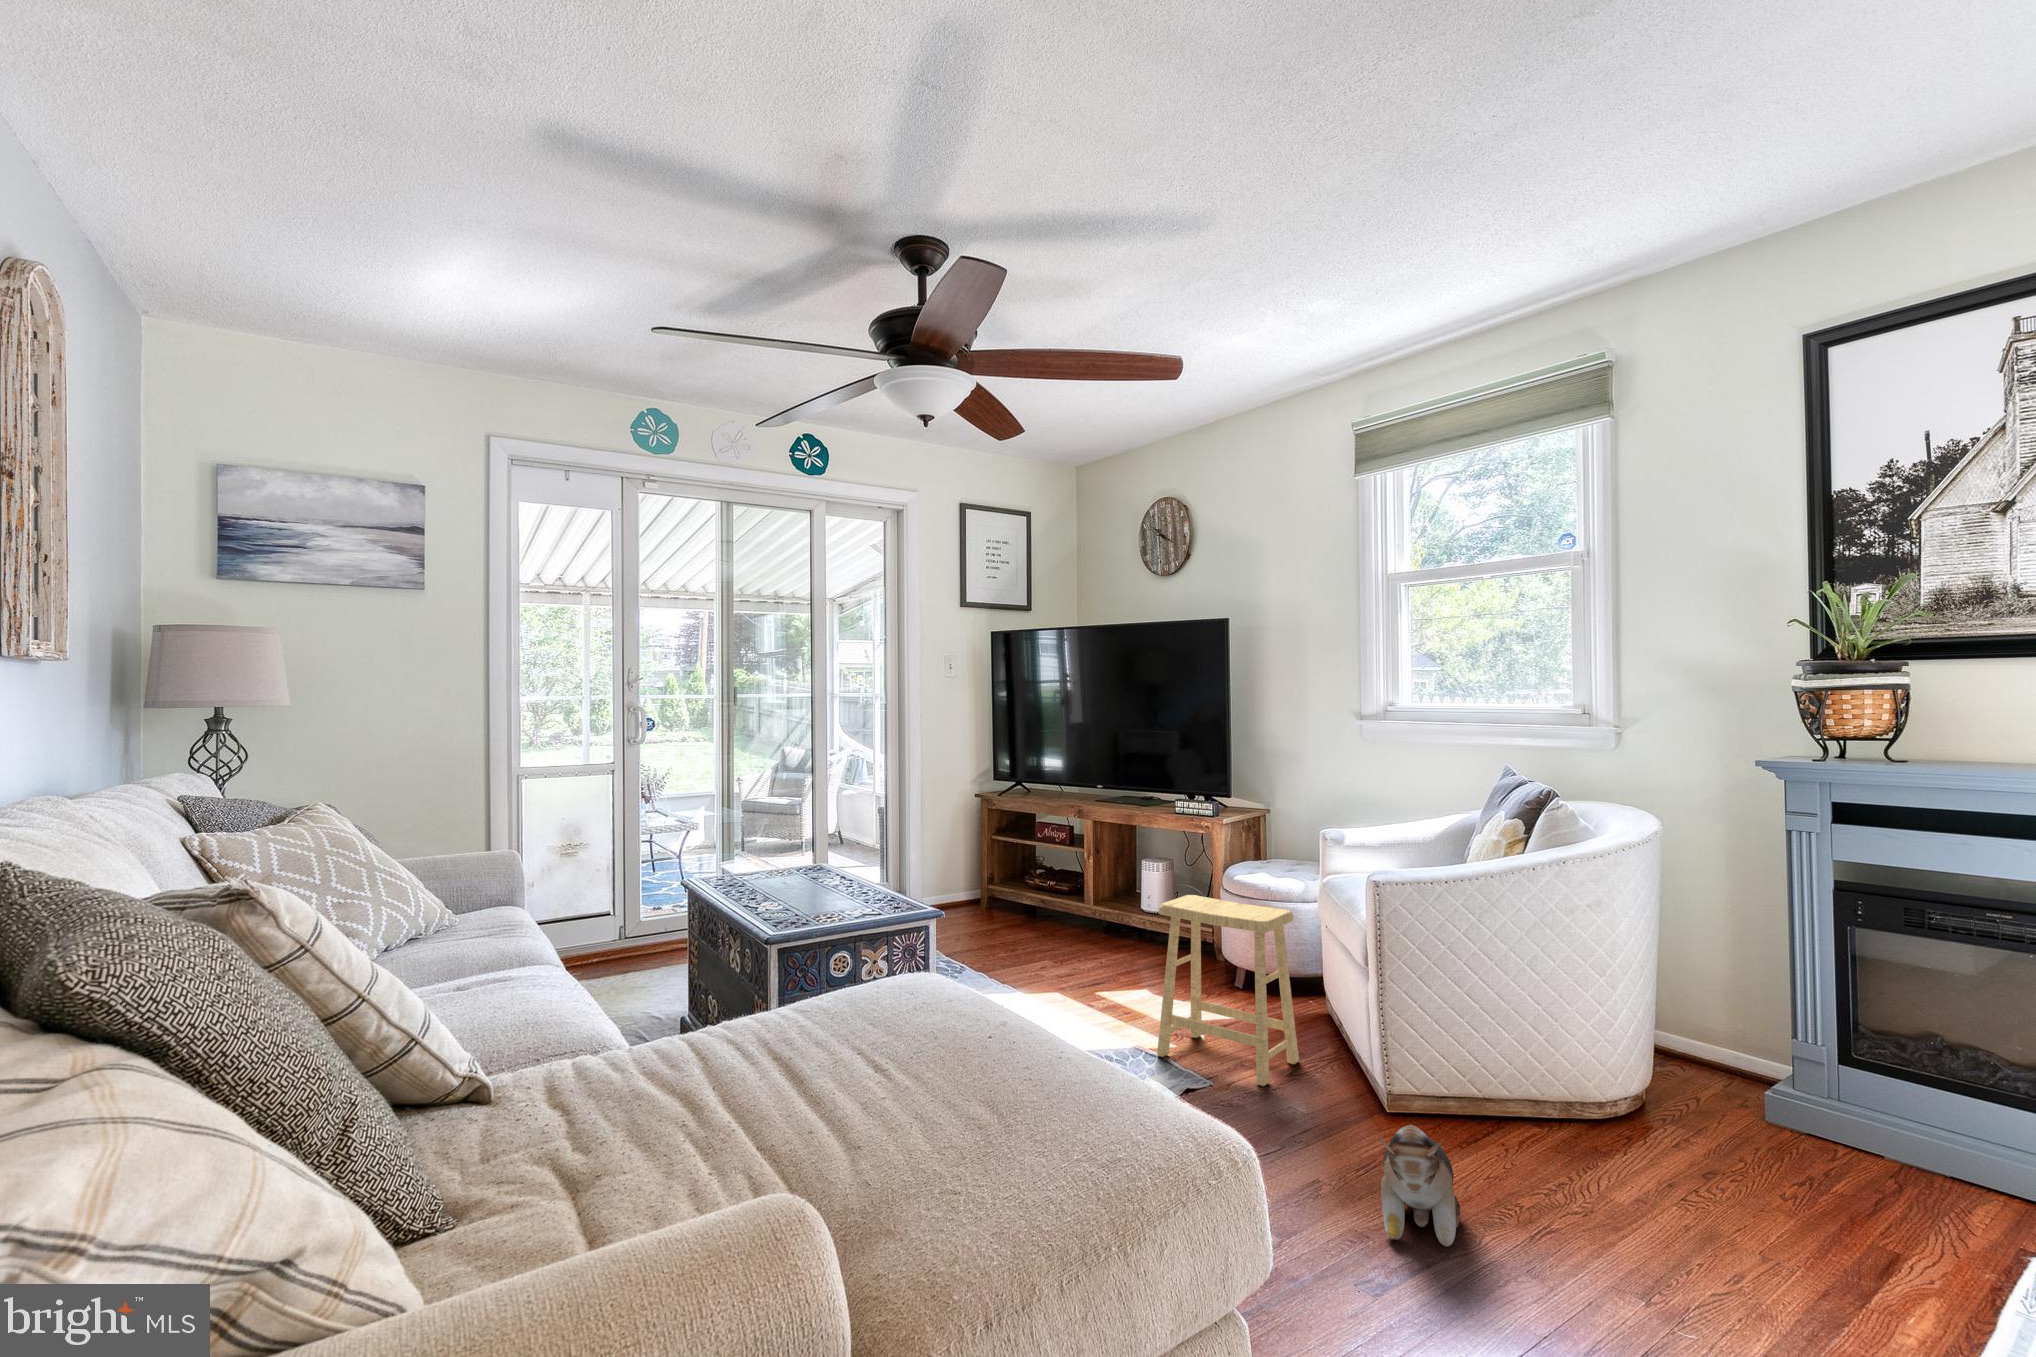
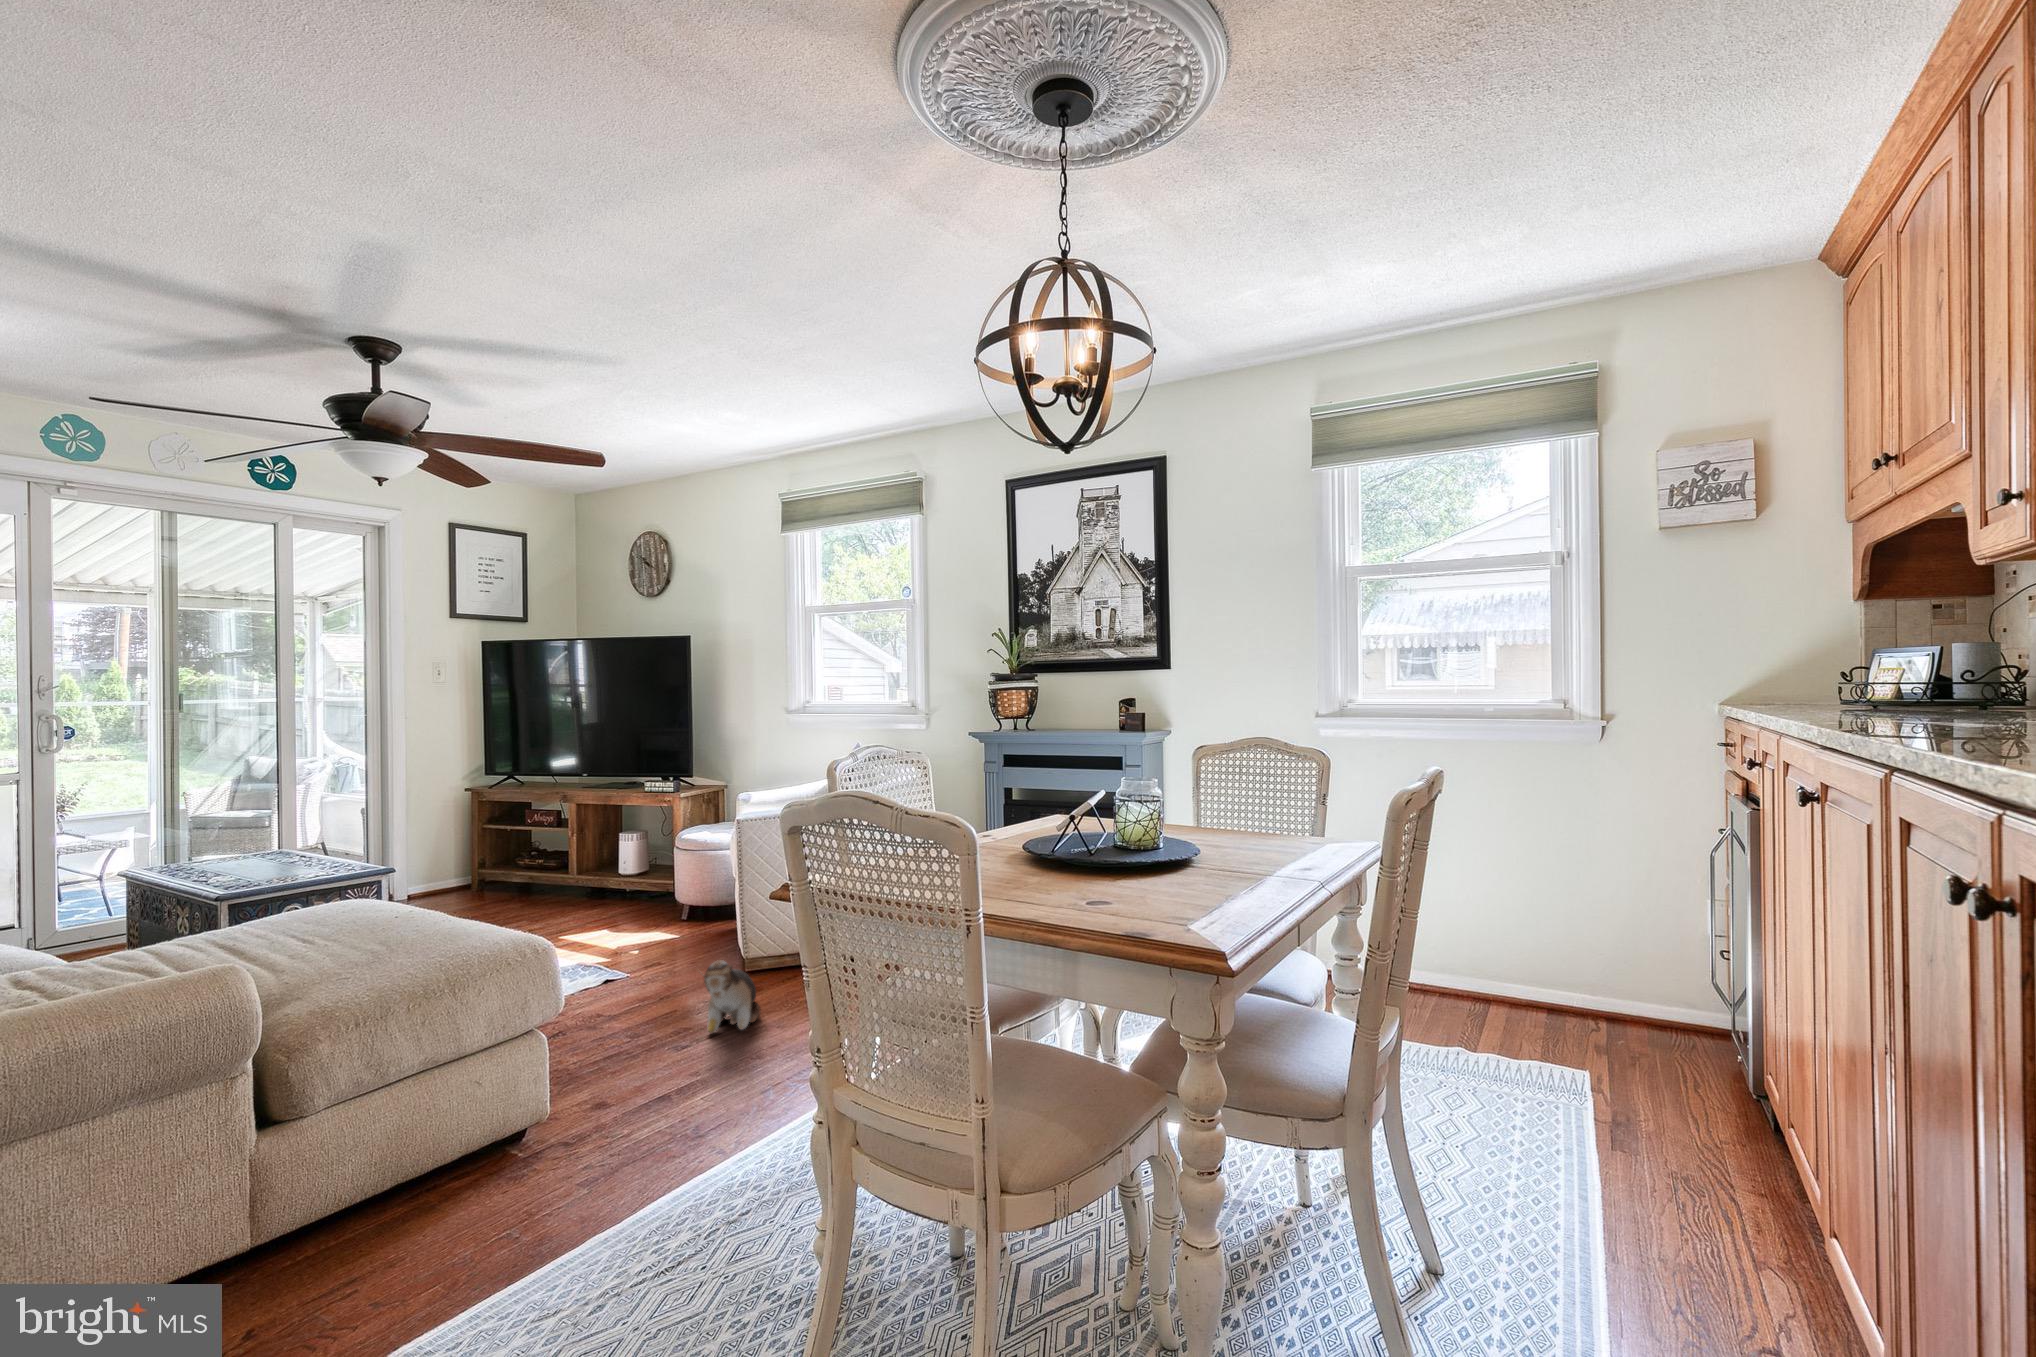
footstool: present [1157,895,1299,1086] -> none [594,848,703,974]

